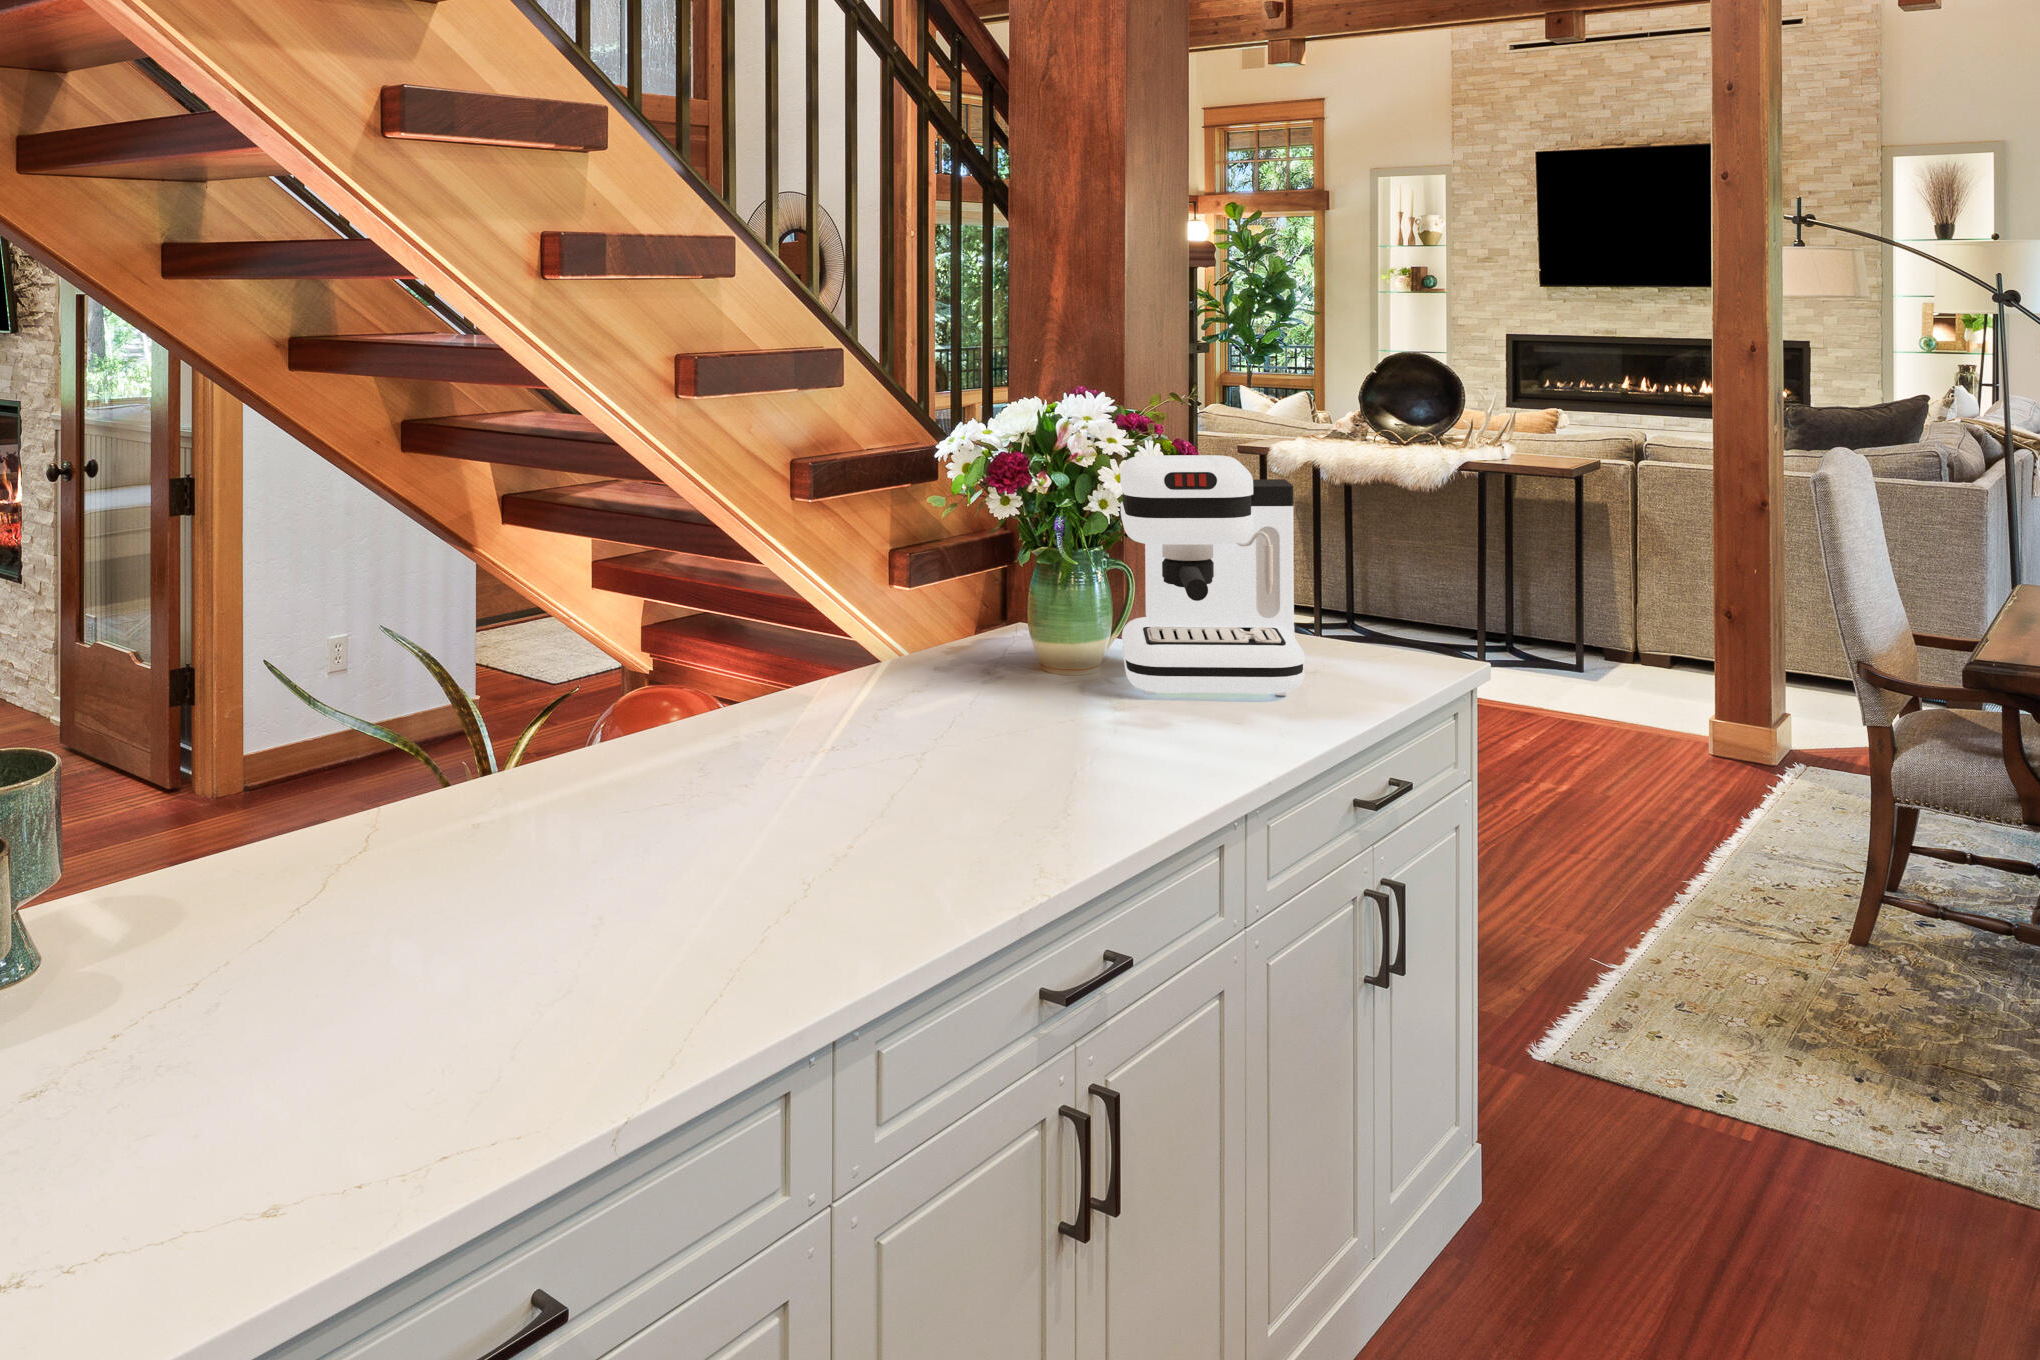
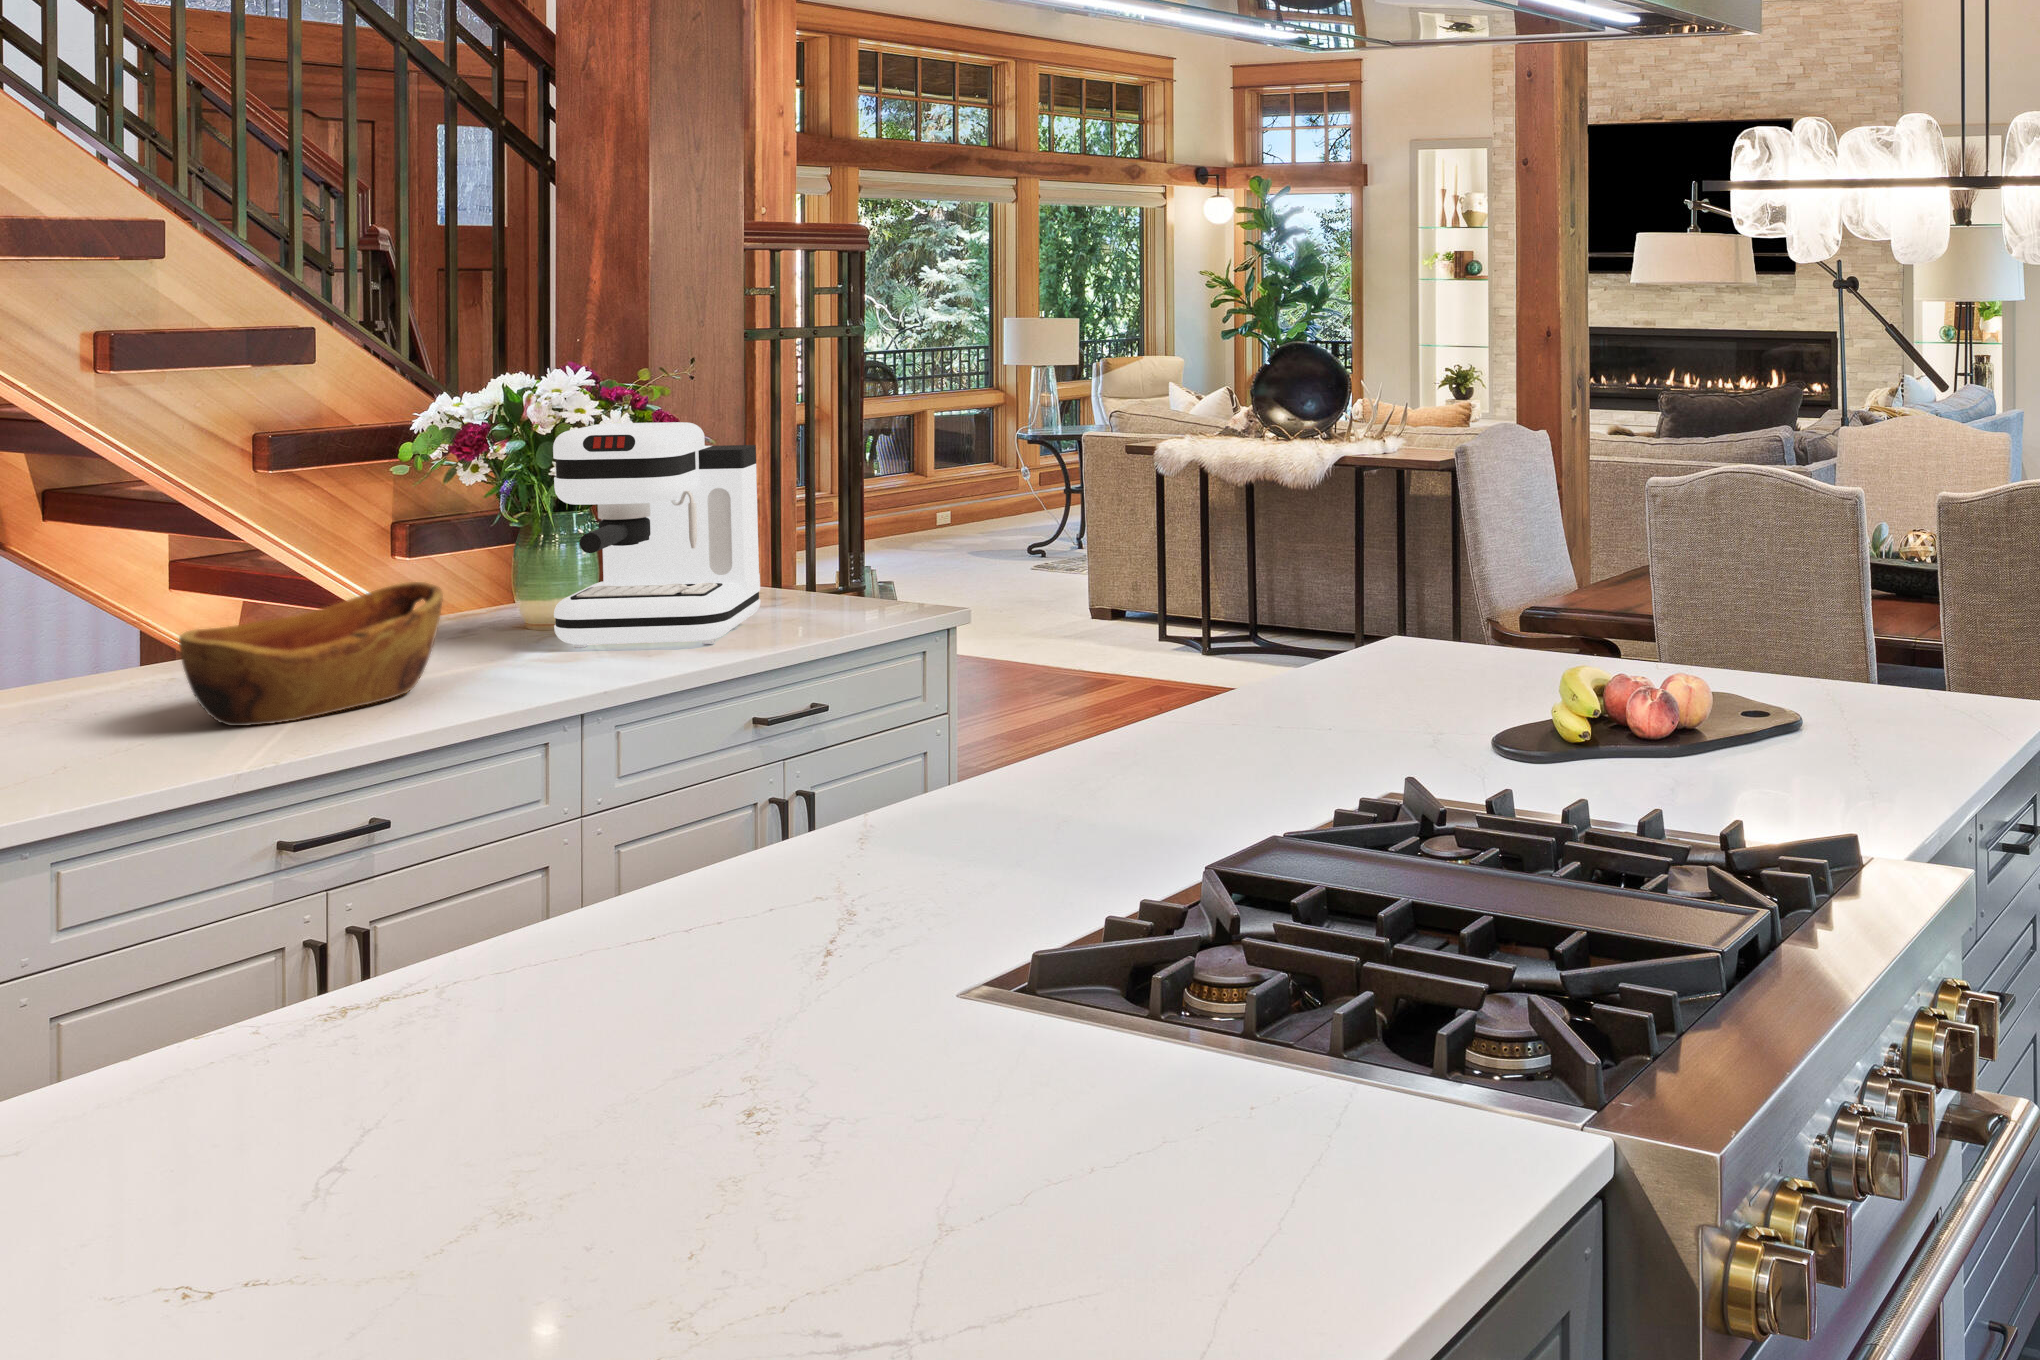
wooden bowl: none [908,632,1112,801] -> present [179,582,443,726]

